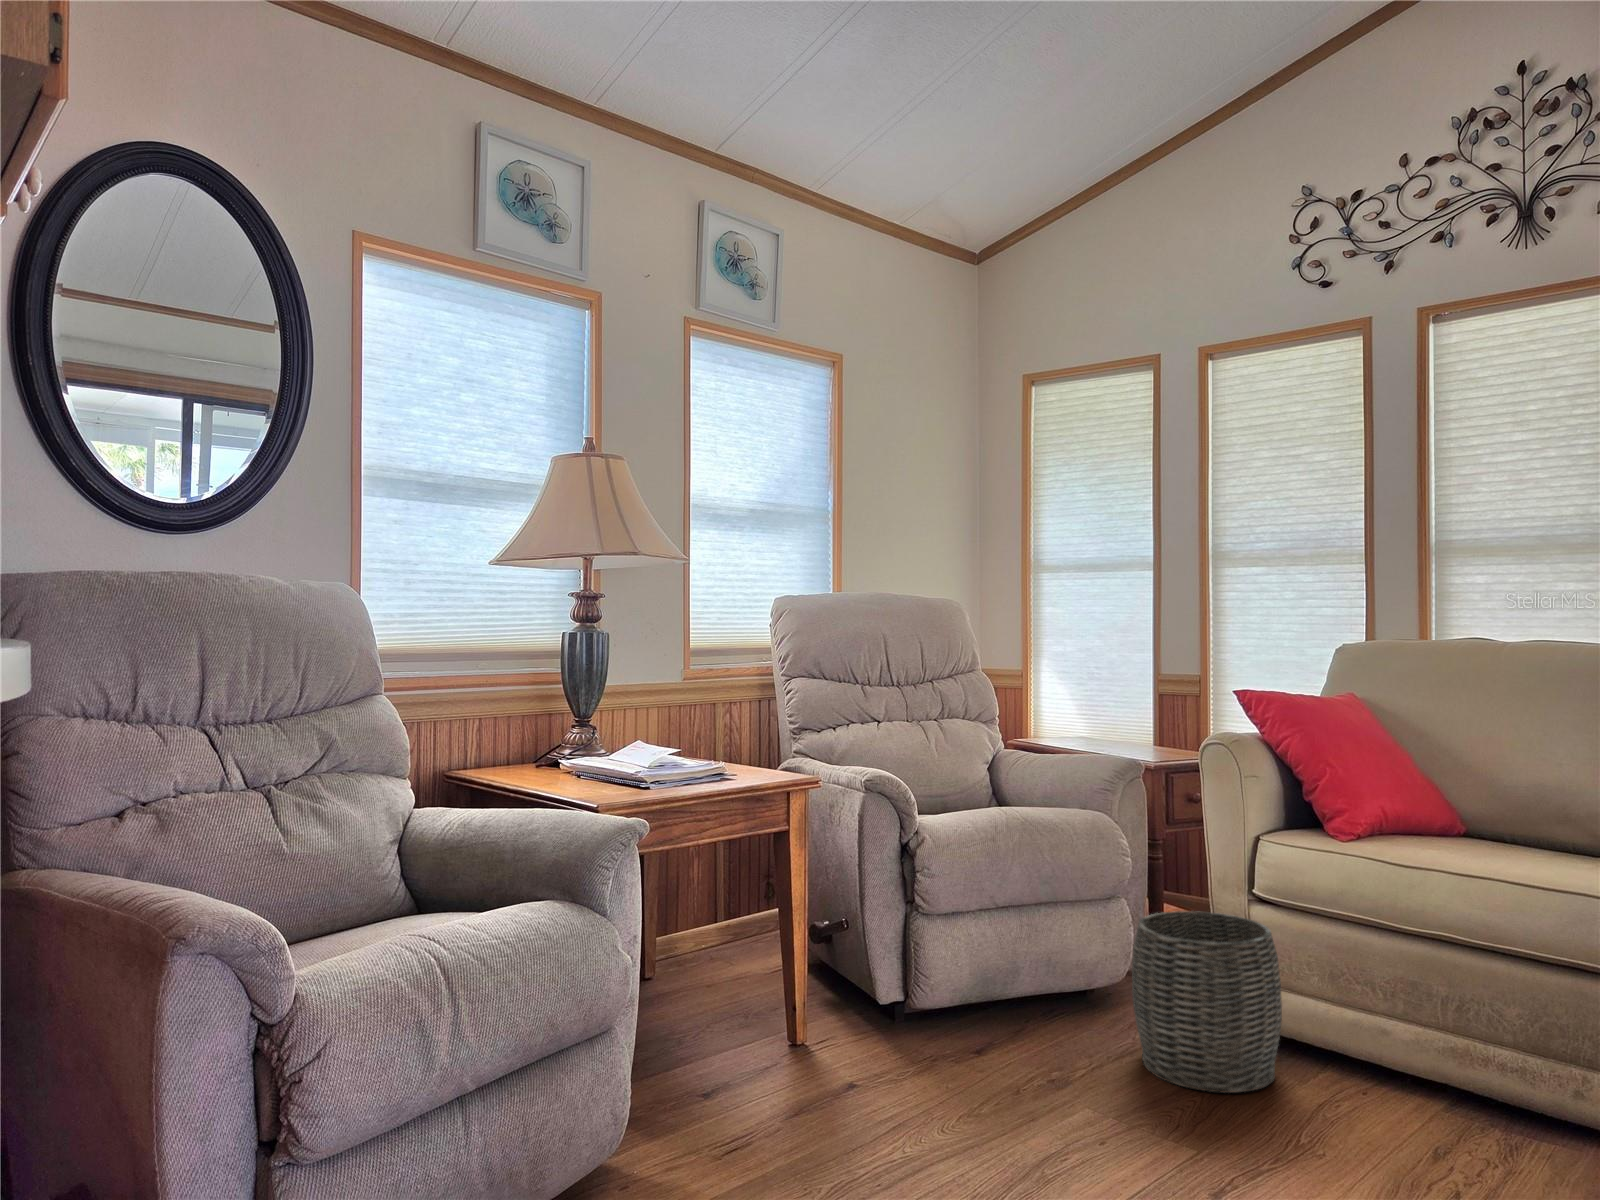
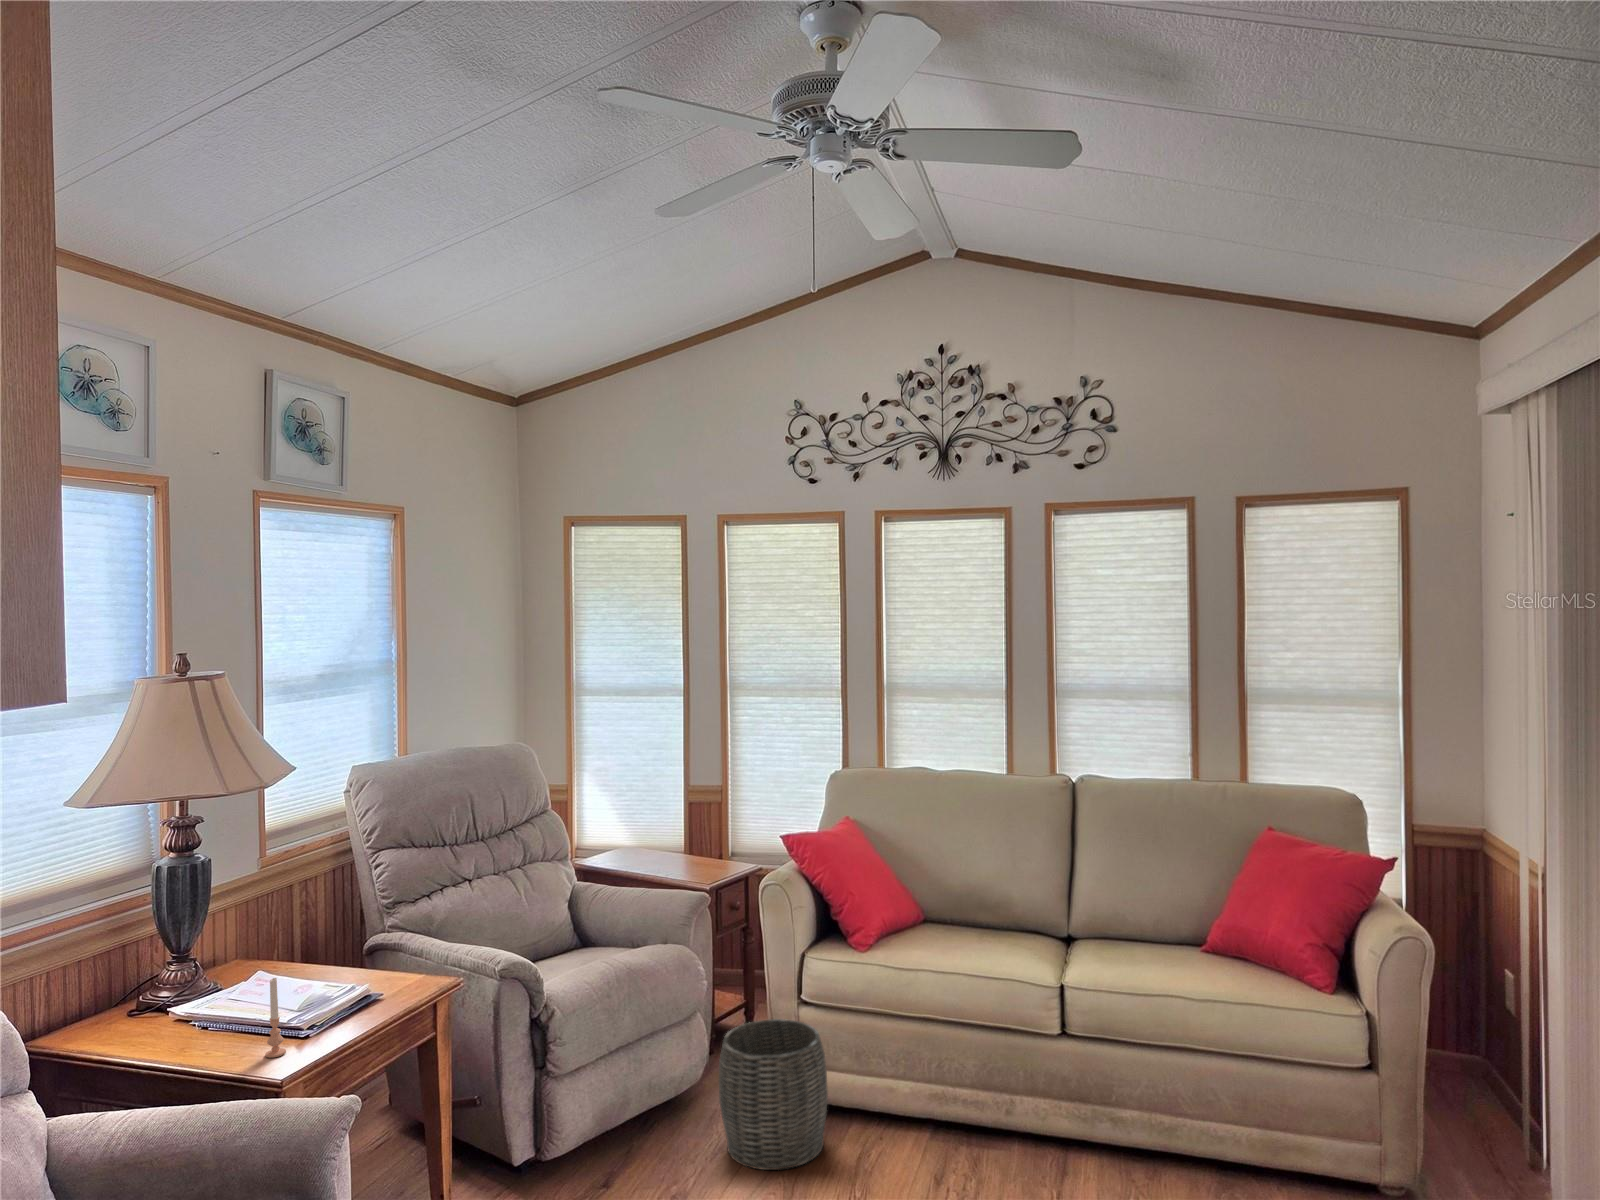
candle: none [600,724,619,803] -> present [265,978,286,1058]

